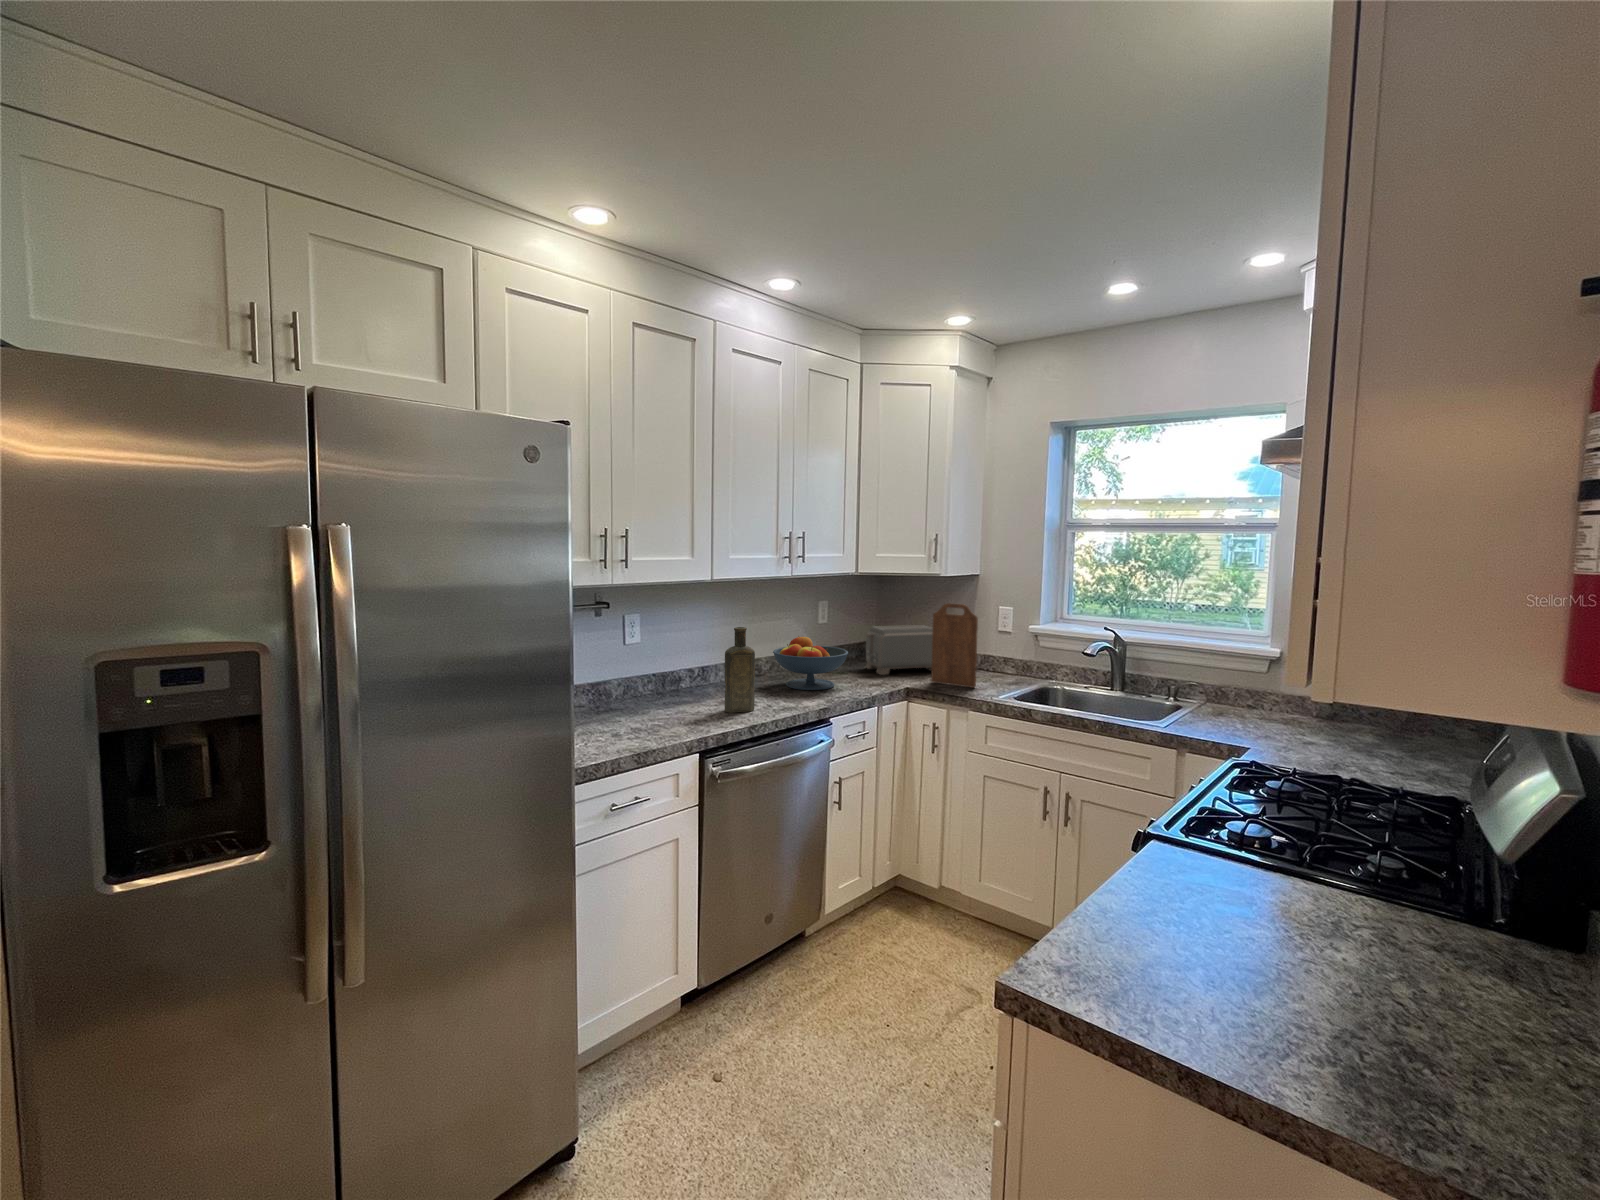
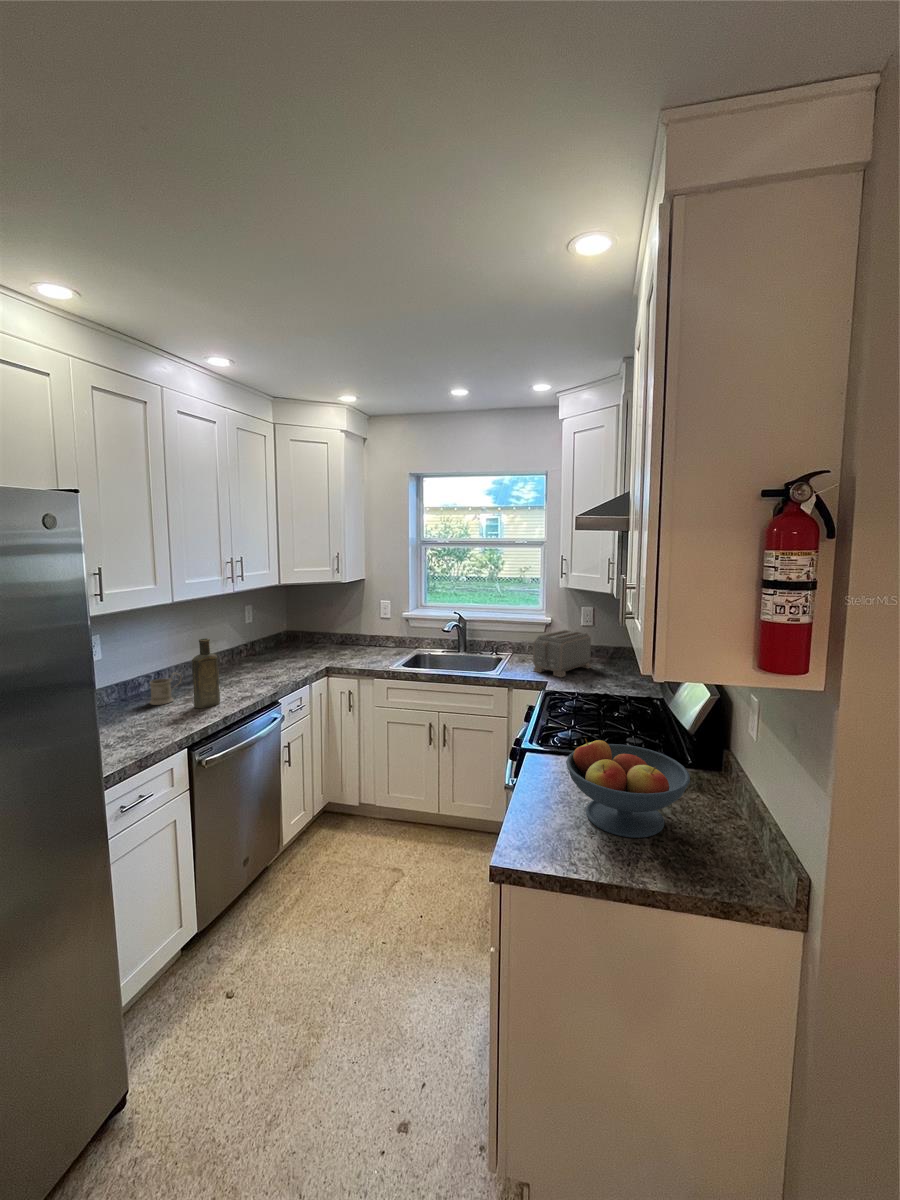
cutting board: present [931,603,978,688] -> none [342,604,375,661]
toaster: present [866,625,933,675] -> present [533,630,591,677]
fruit bowl: present [773,636,848,690] -> present [566,739,690,838]
mug: none [683,668,719,703] -> present [150,673,181,705]

